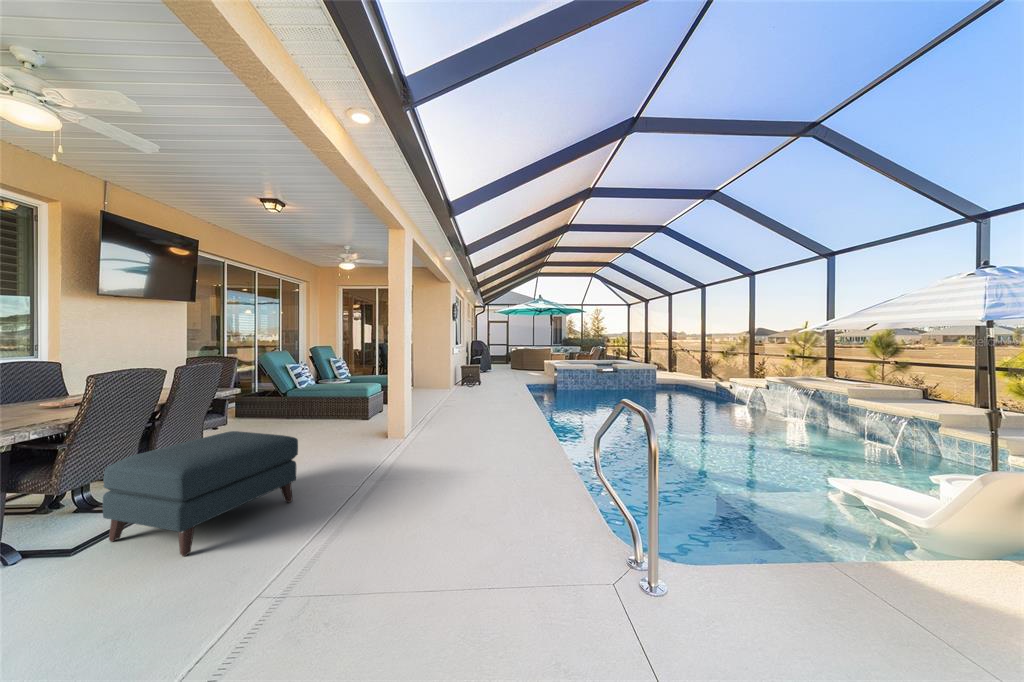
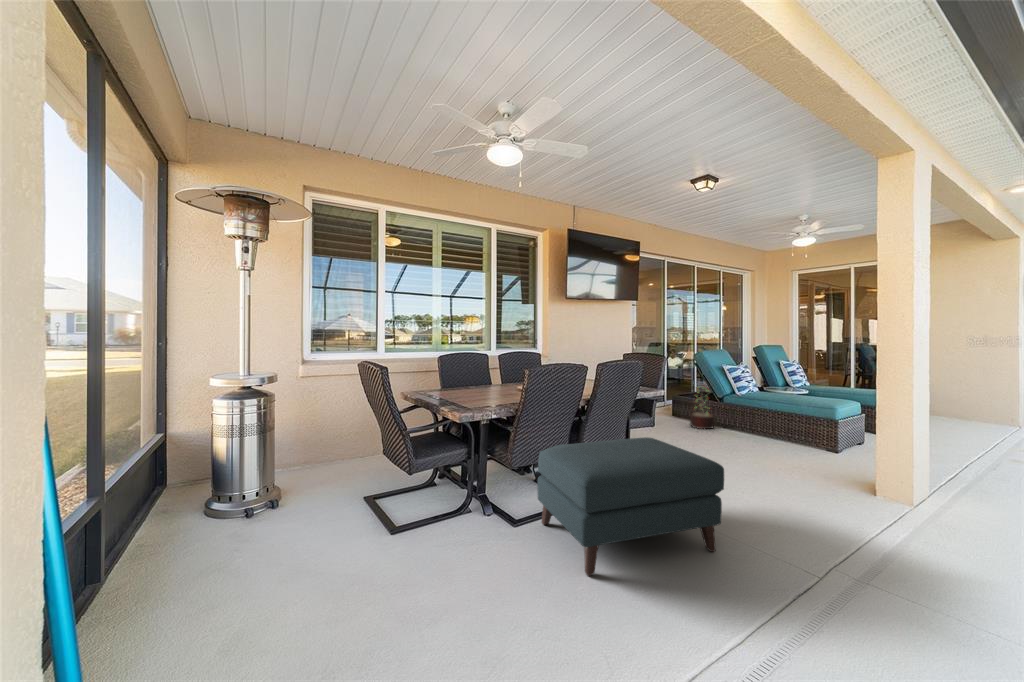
decorative plant: none [256,383,280,422] -> present [690,387,715,429]

